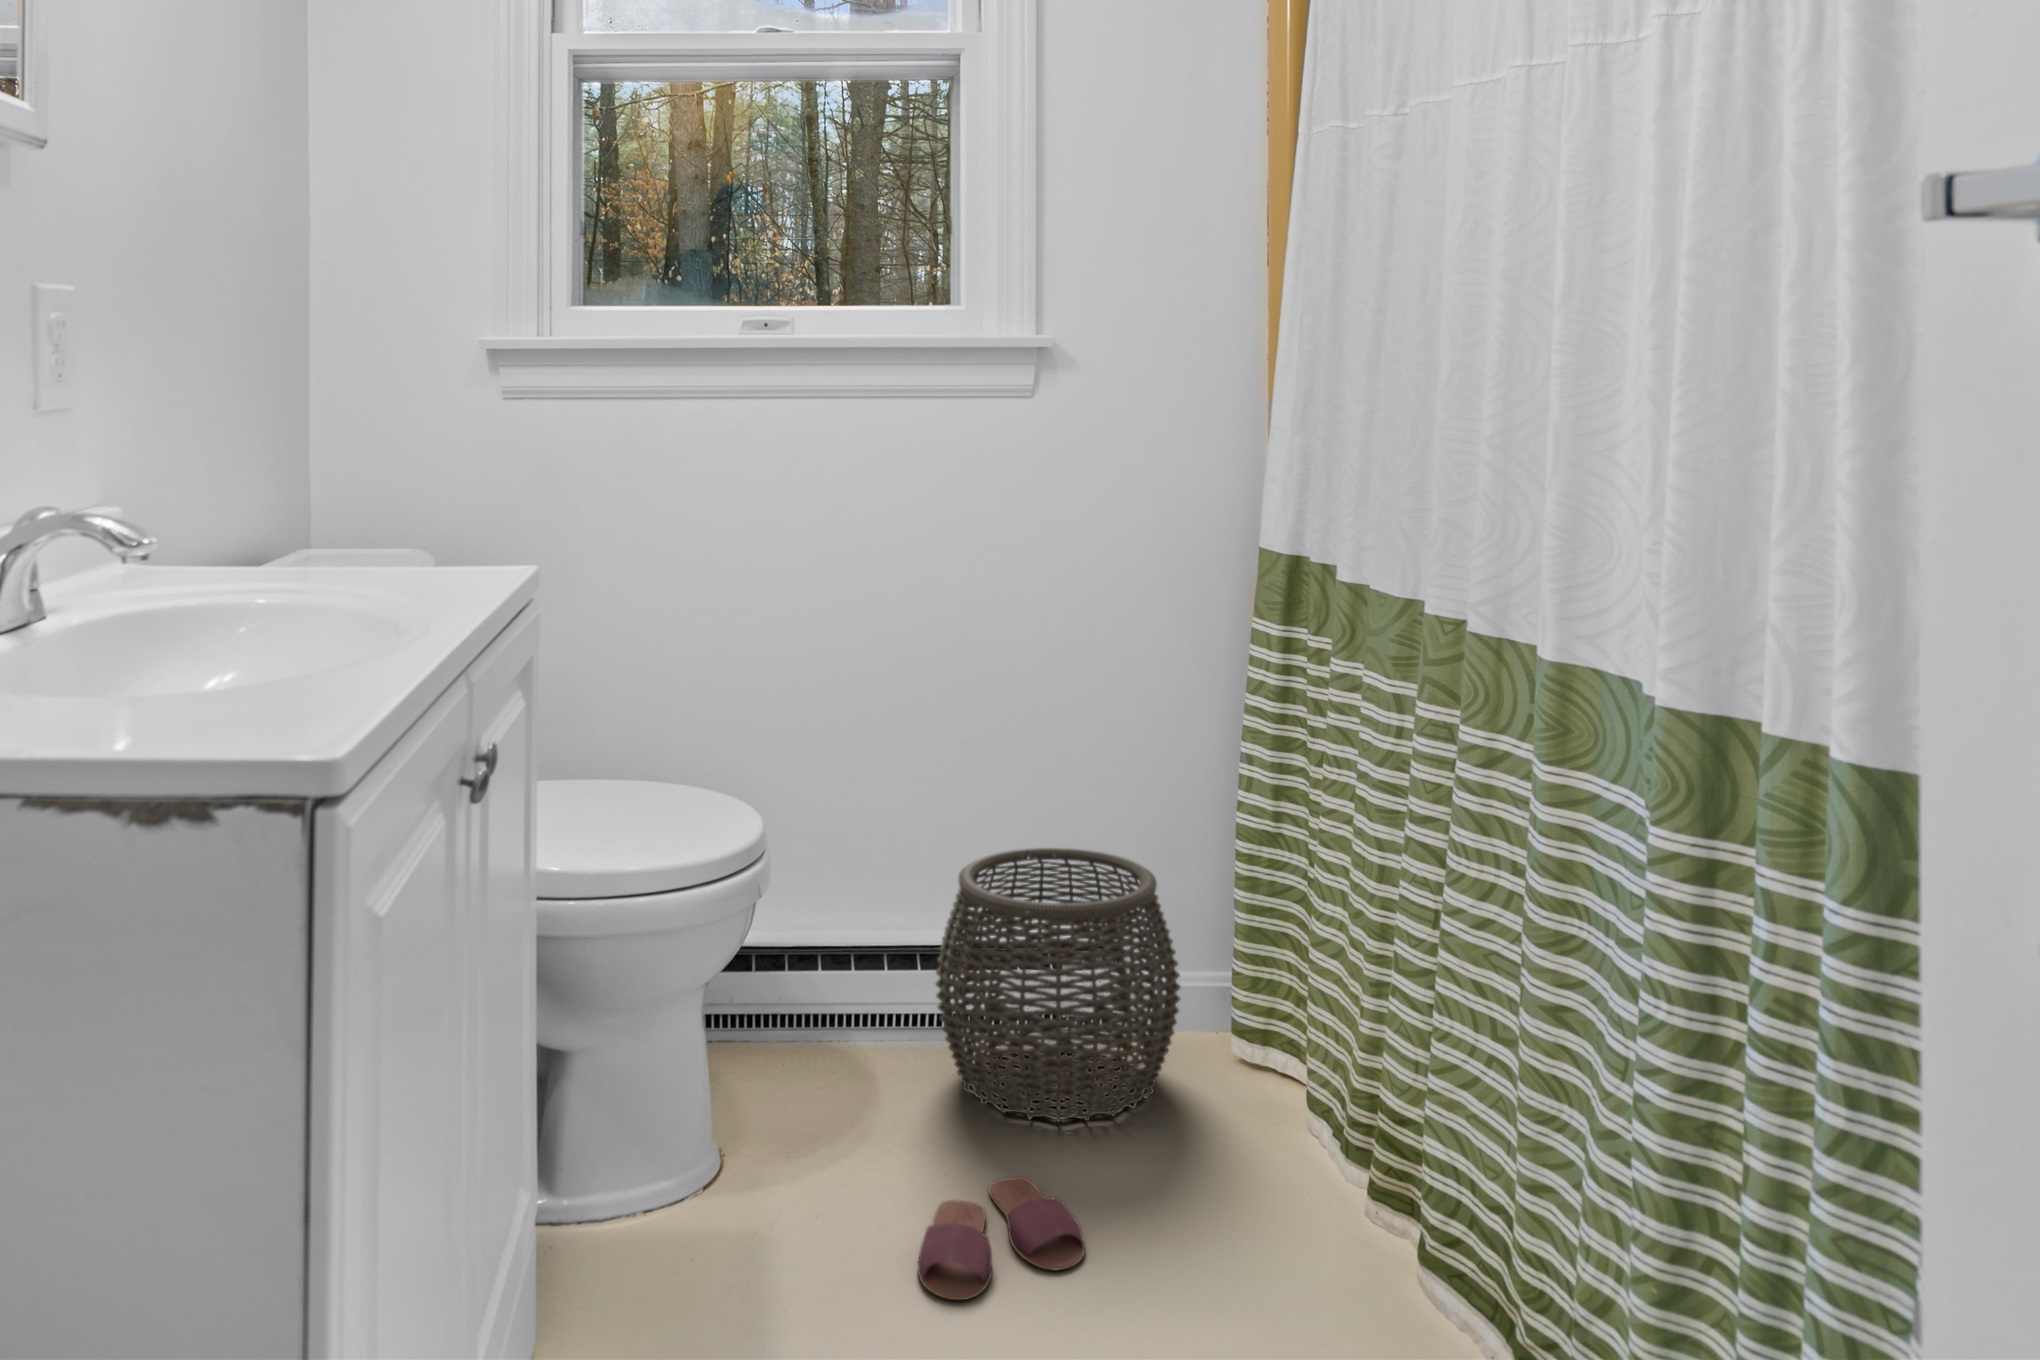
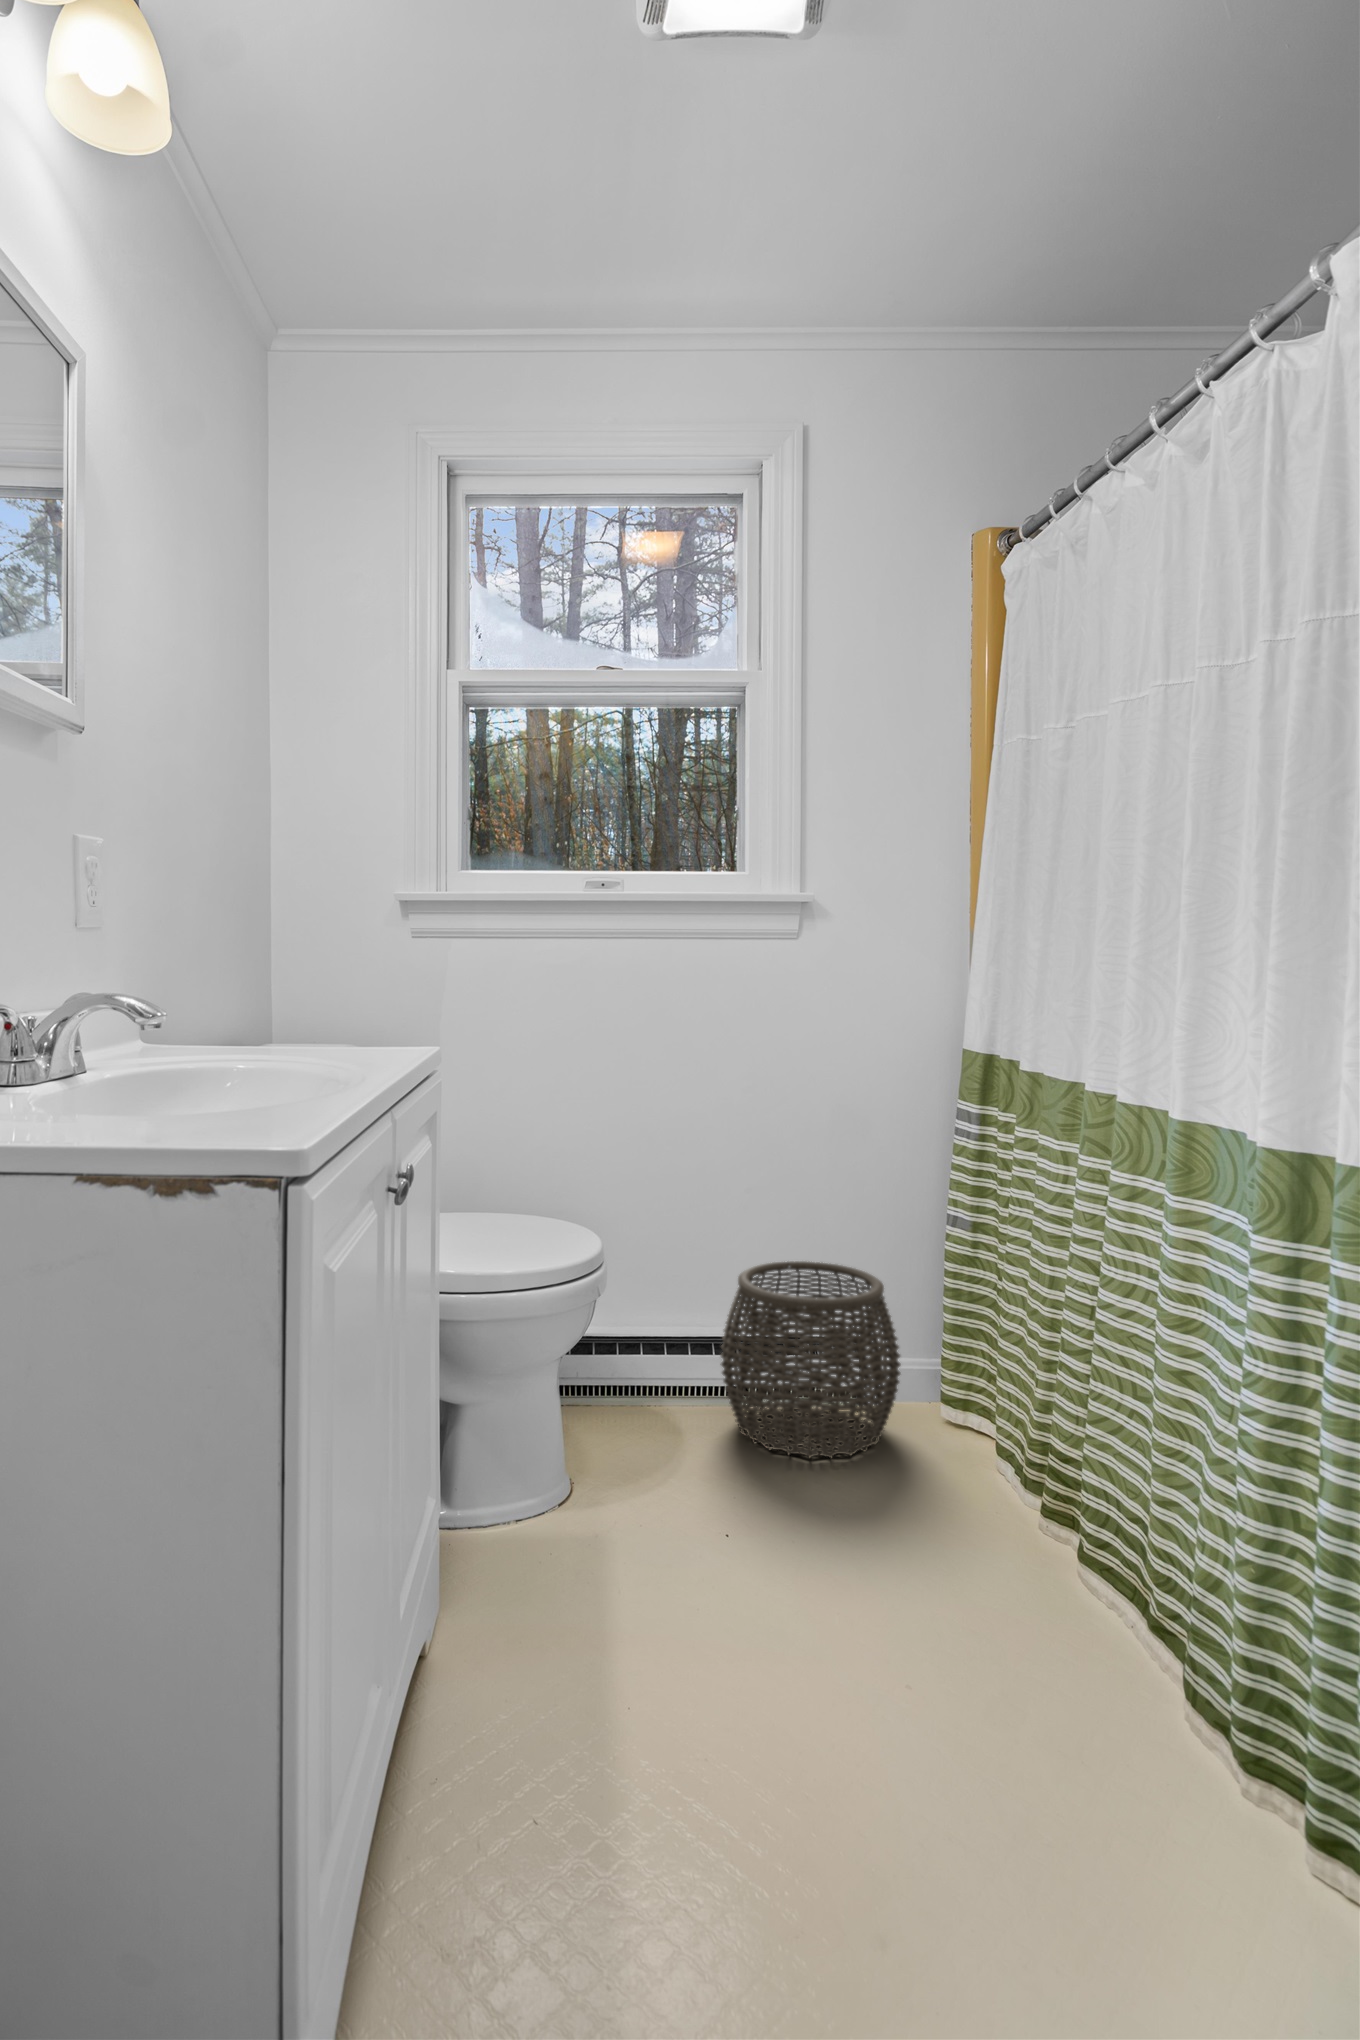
slippers: present [918,1177,1085,1300] -> none [708,1493,830,1573]

